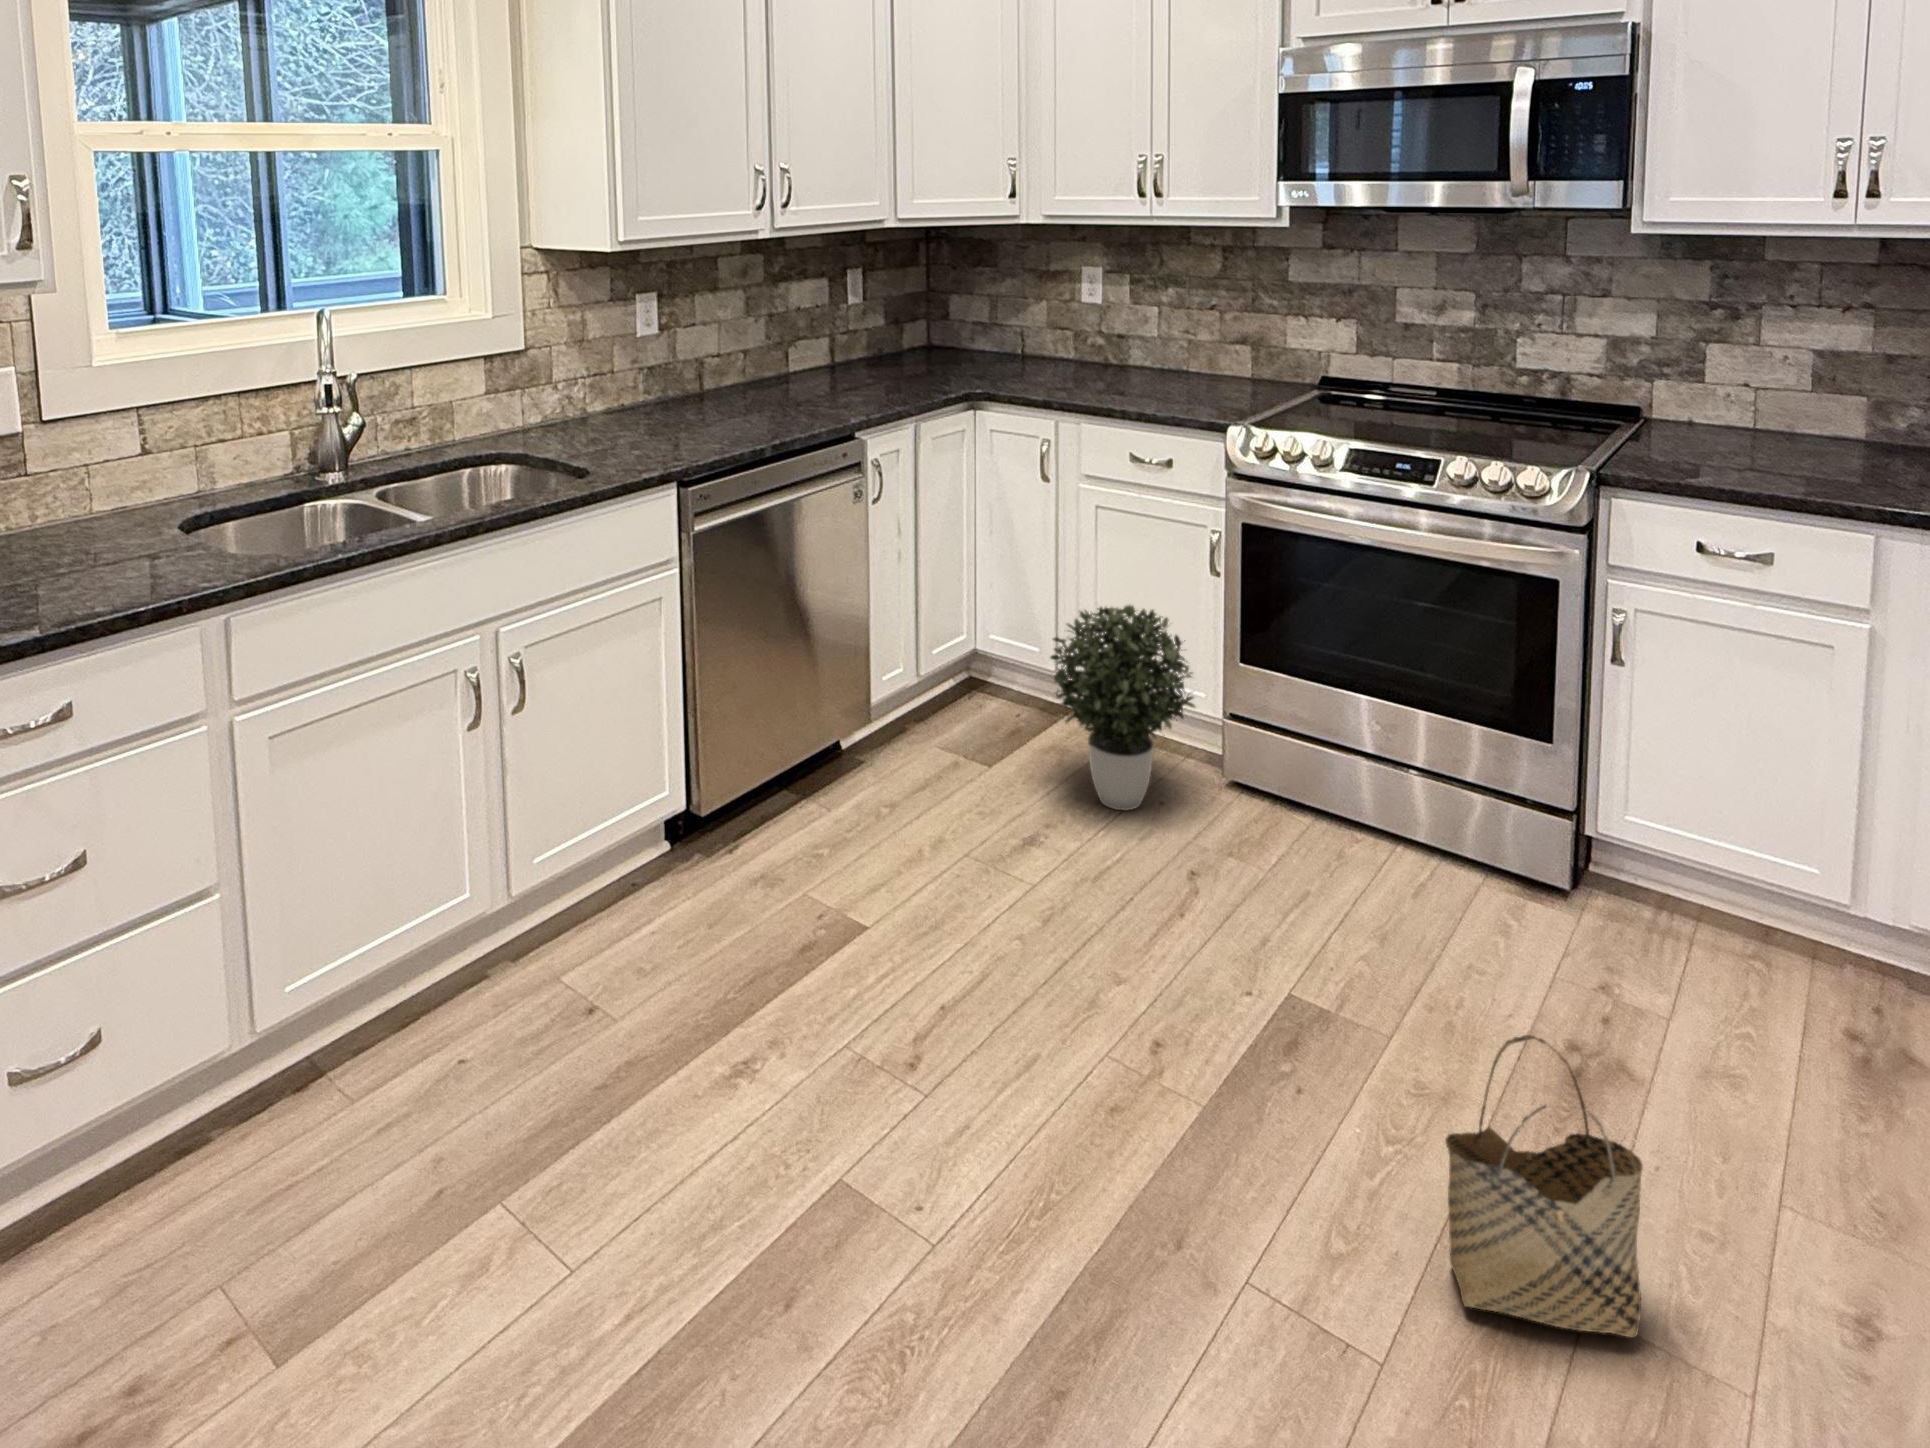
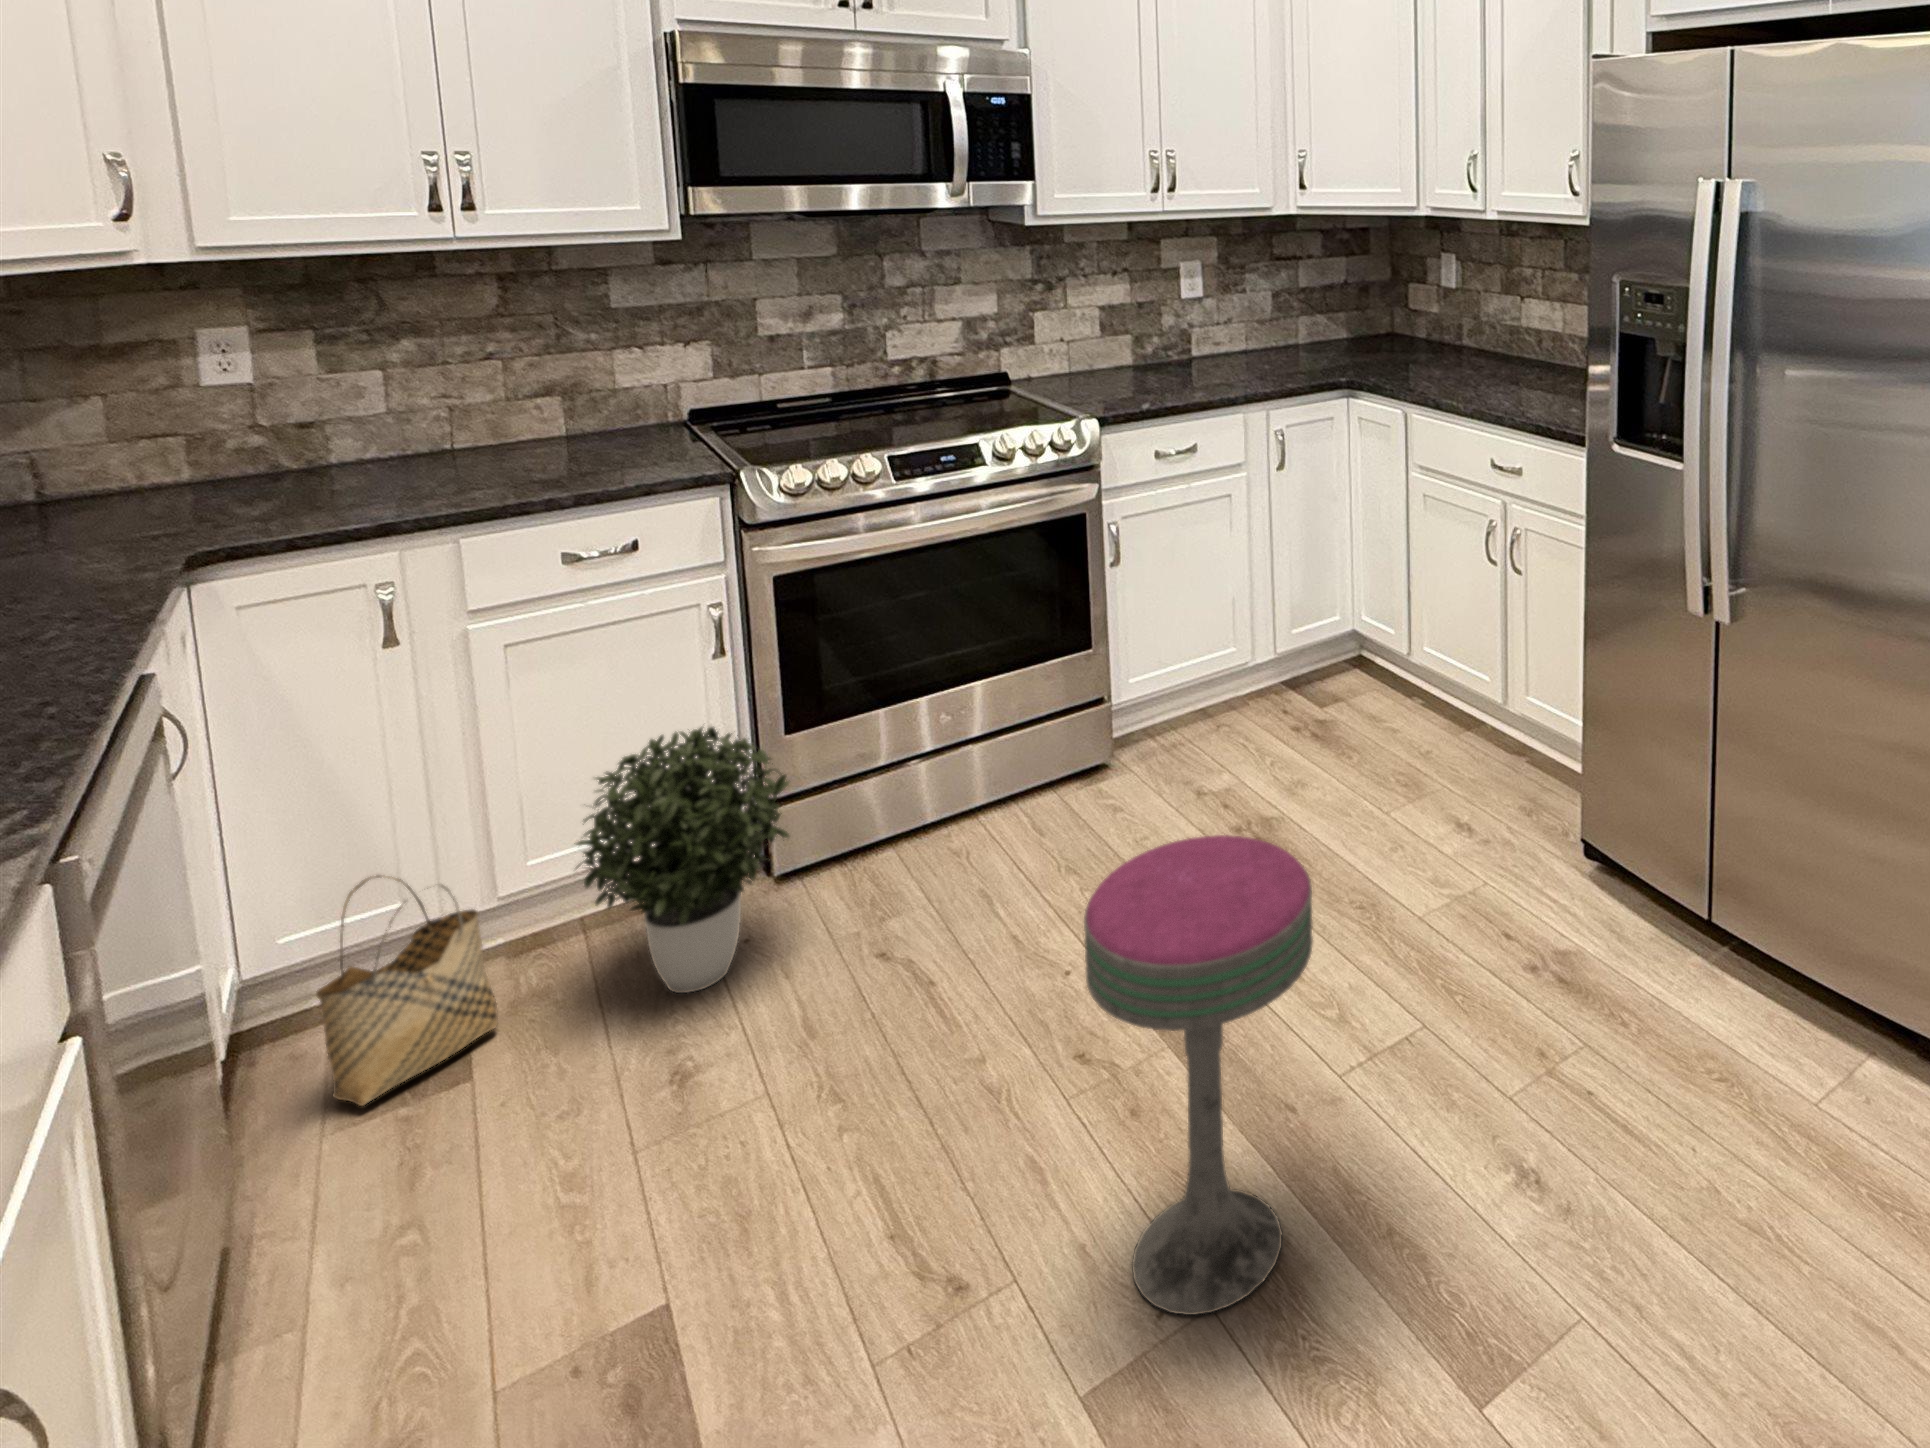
bar stool: none [875,808,1095,1285] -> present [1084,835,1313,1315]
woven basket: present [1445,1035,1643,1338] -> present [316,875,498,1106]

